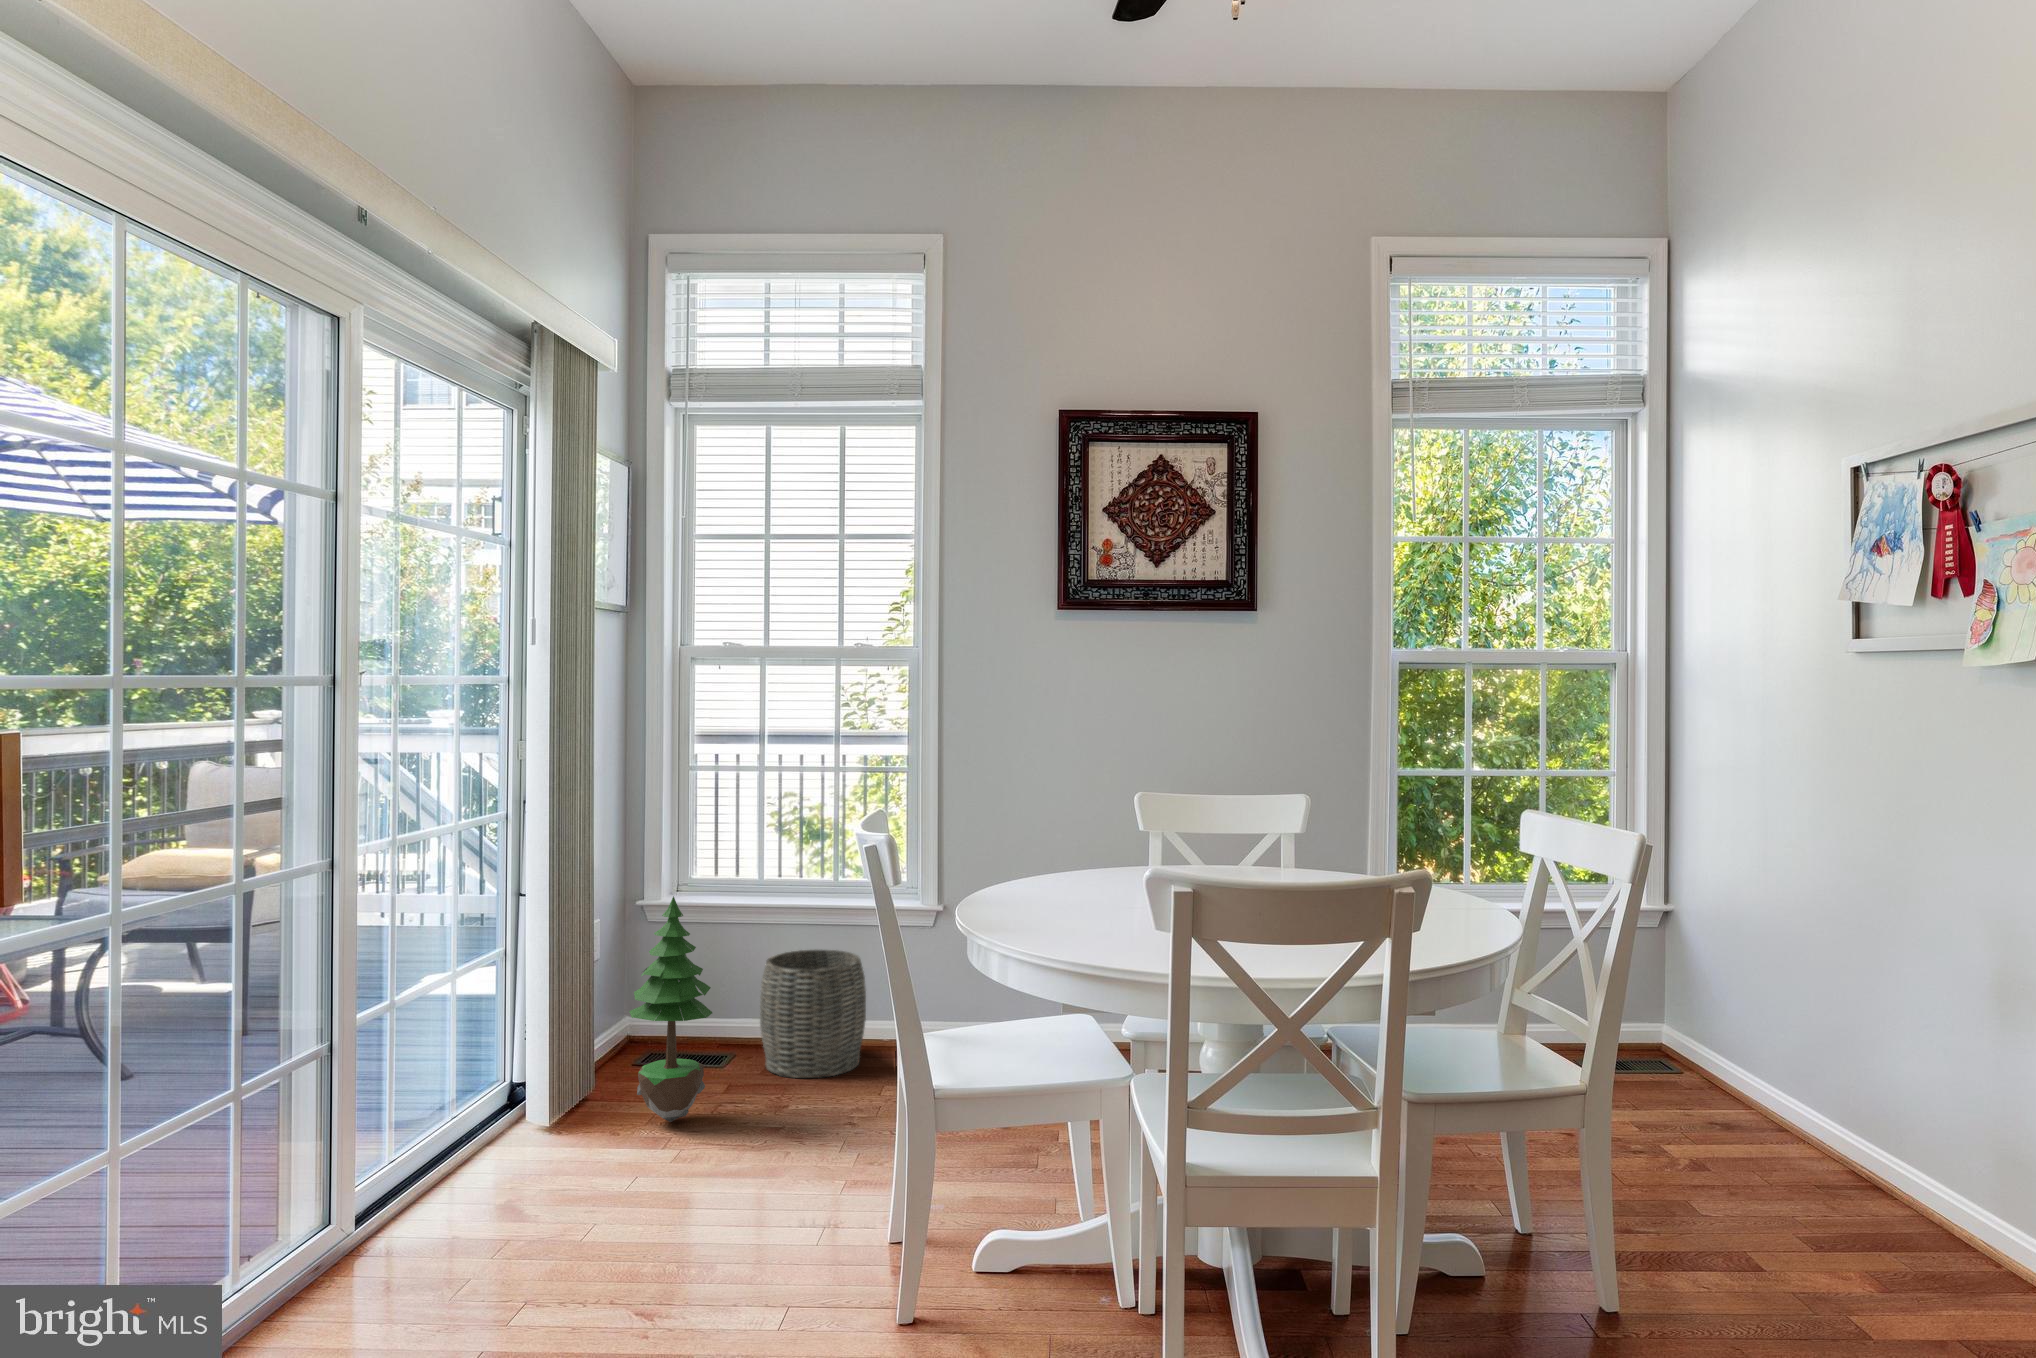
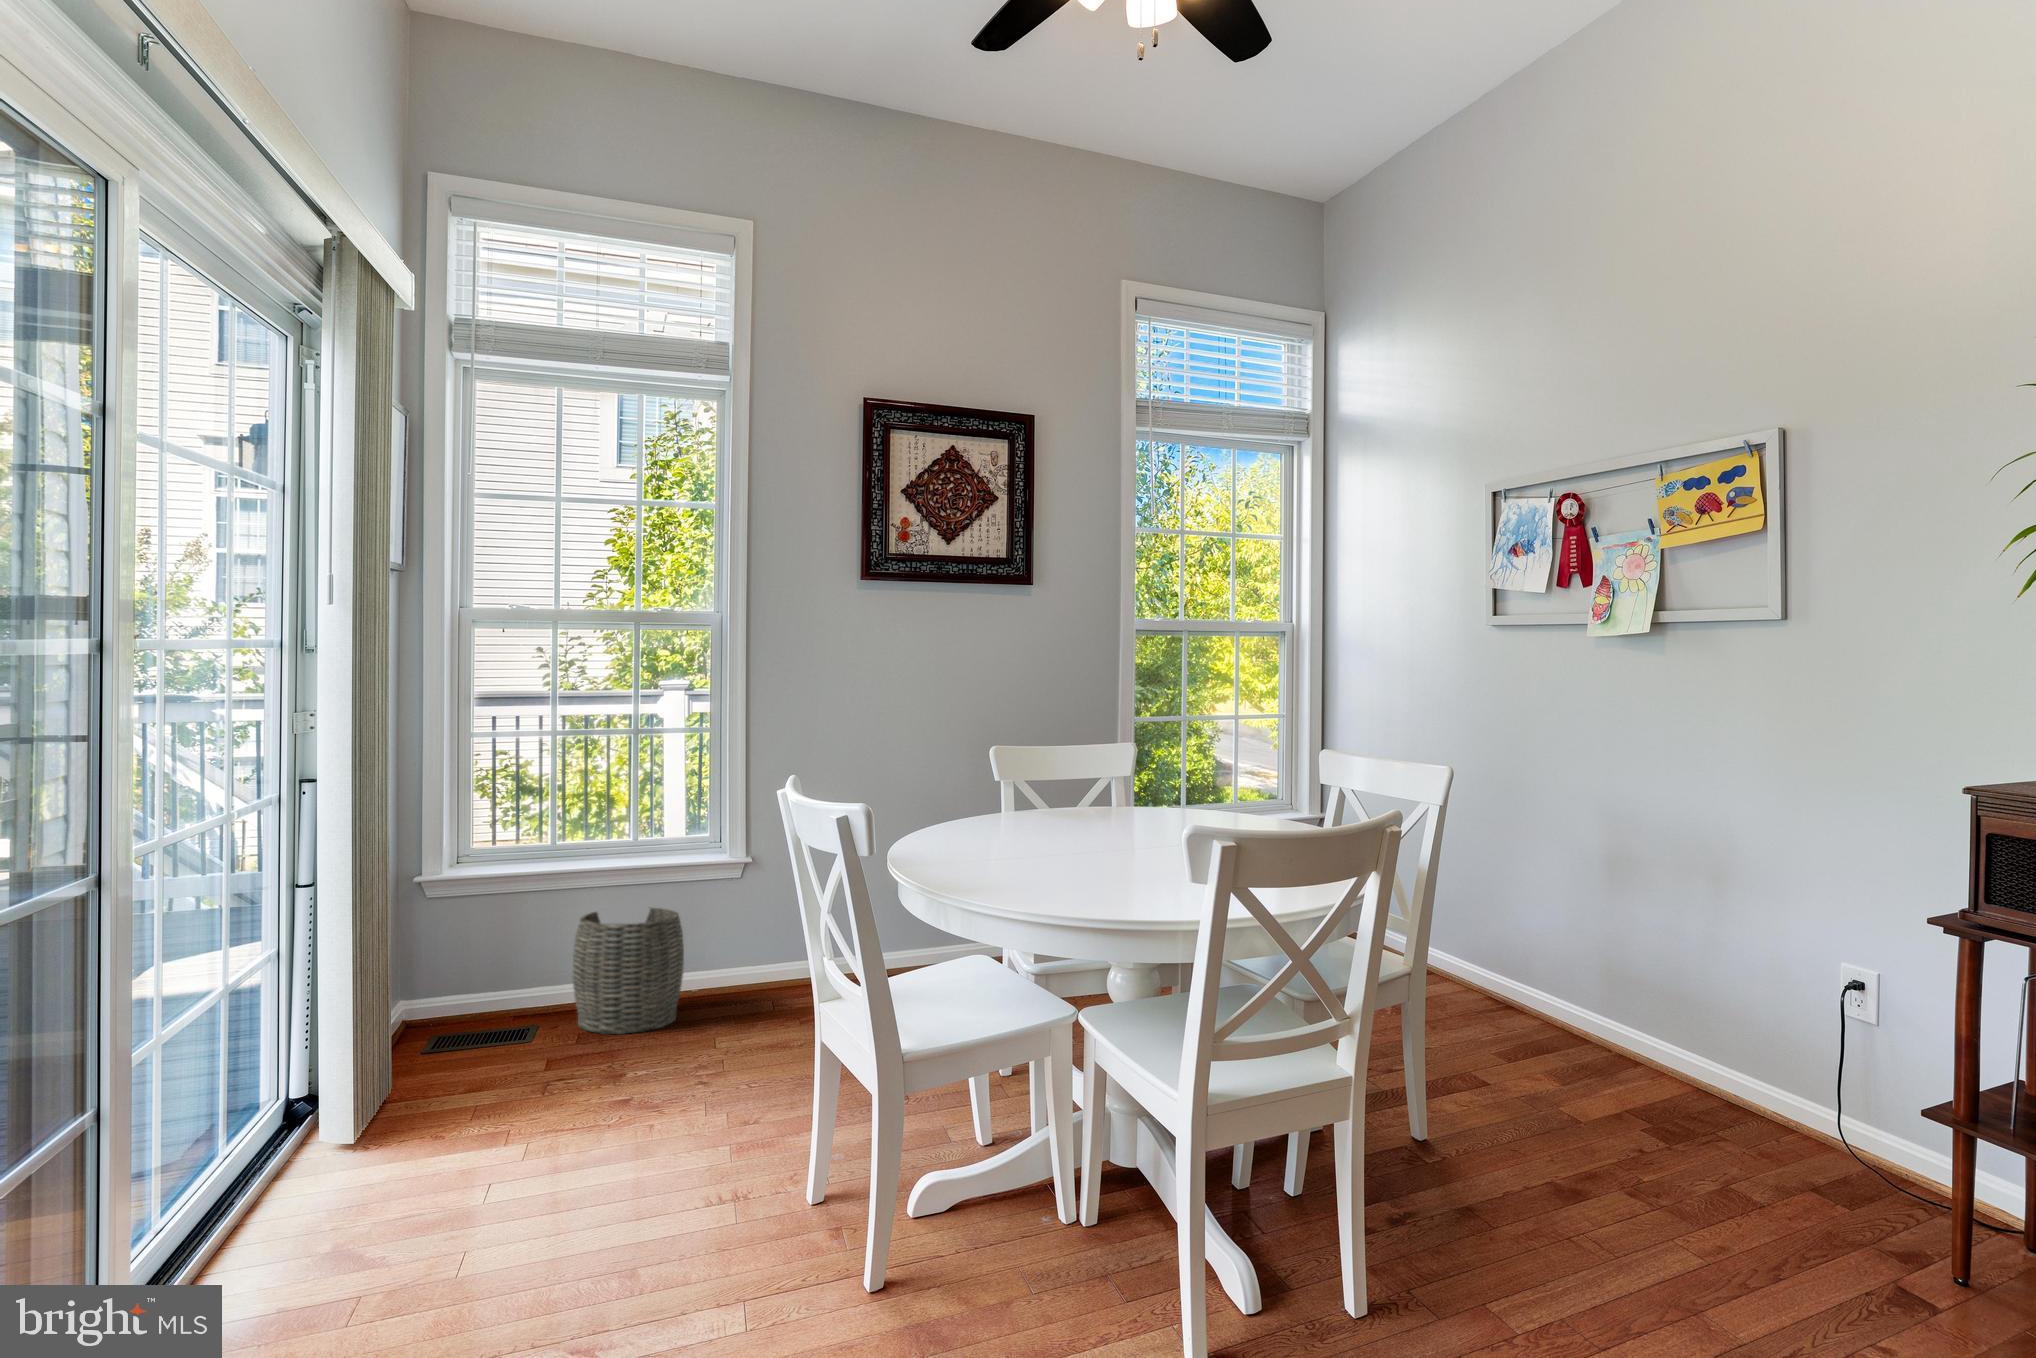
potted tree: present [629,896,712,1122] -> none [476,848,567,1084]

